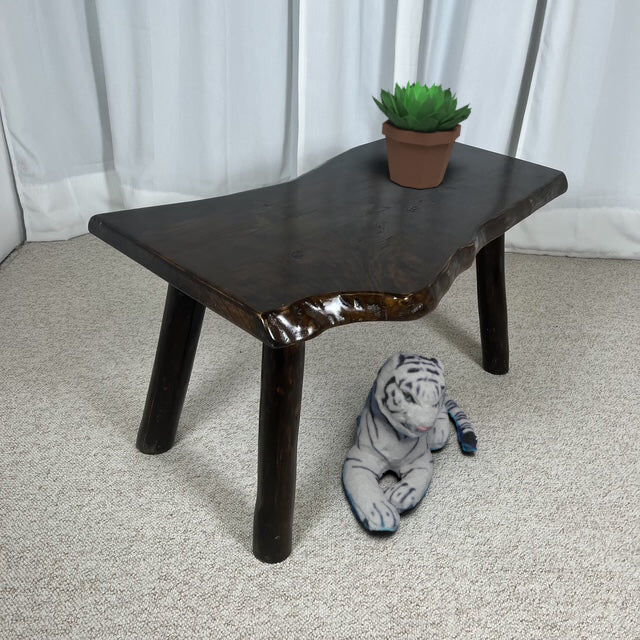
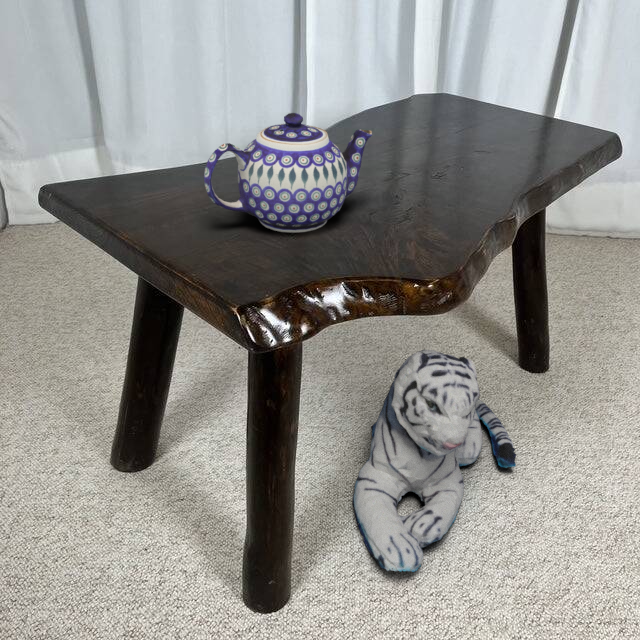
succulent plant: present [372,81,471,189] -> none [386,18,508,152]
teapot: none [229,162,361,256] -> present [204,113,372,233]

